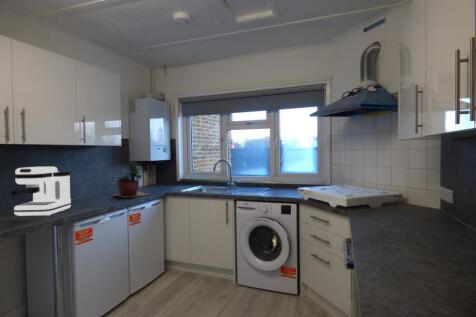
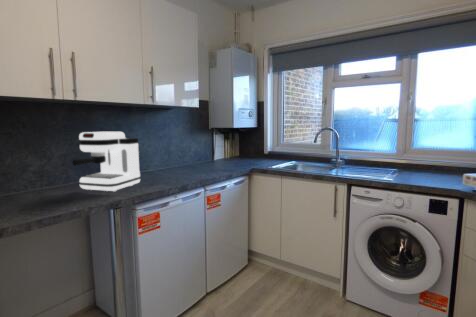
succulent plant: present [114,161,148,198] -> none [188,126,234,173]

